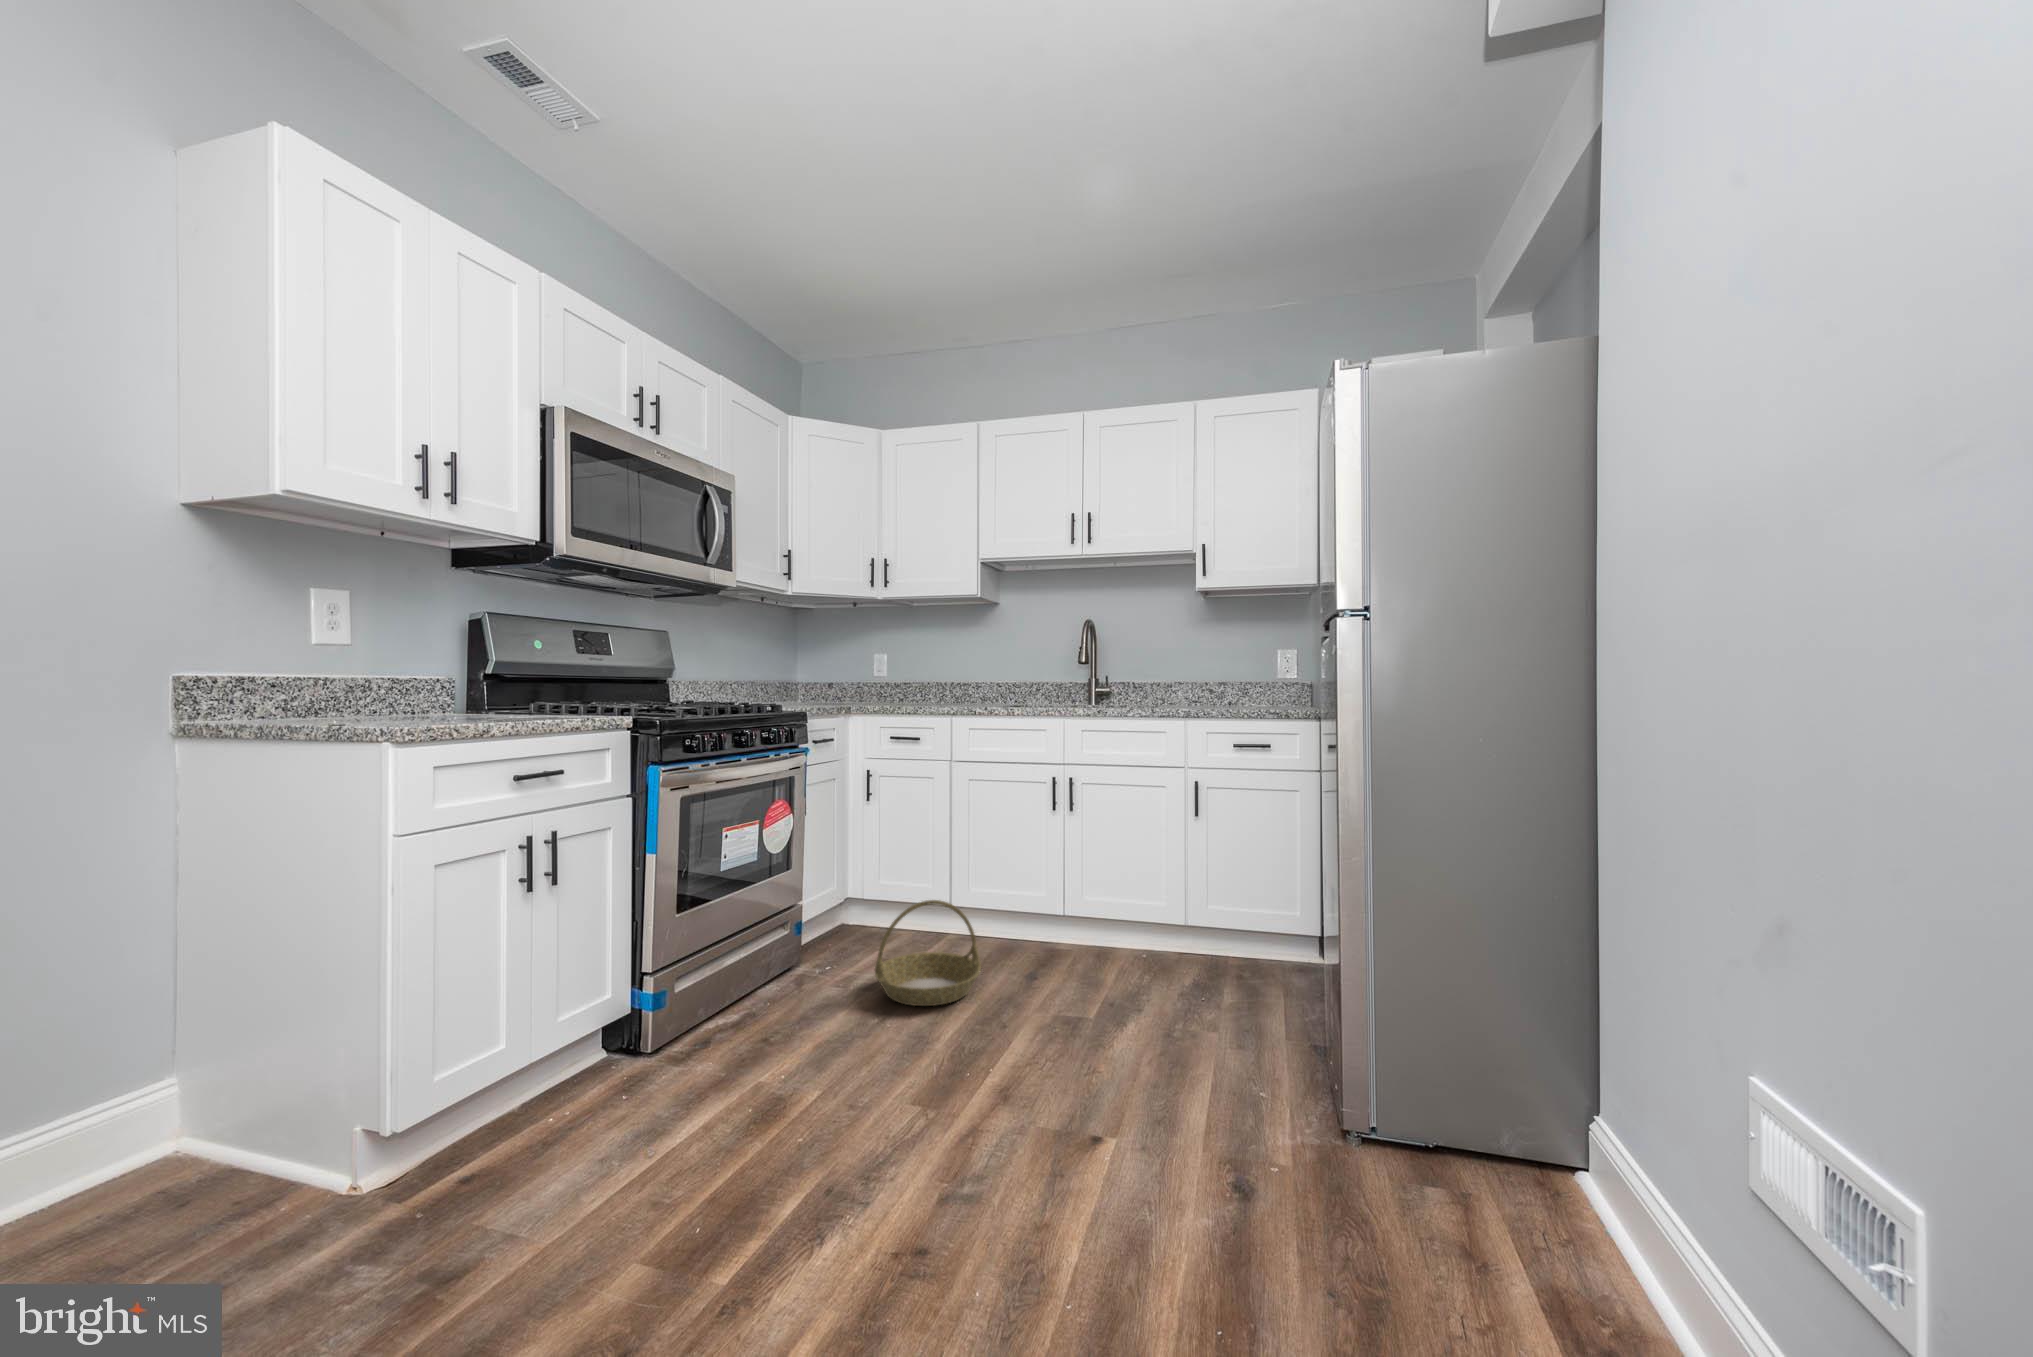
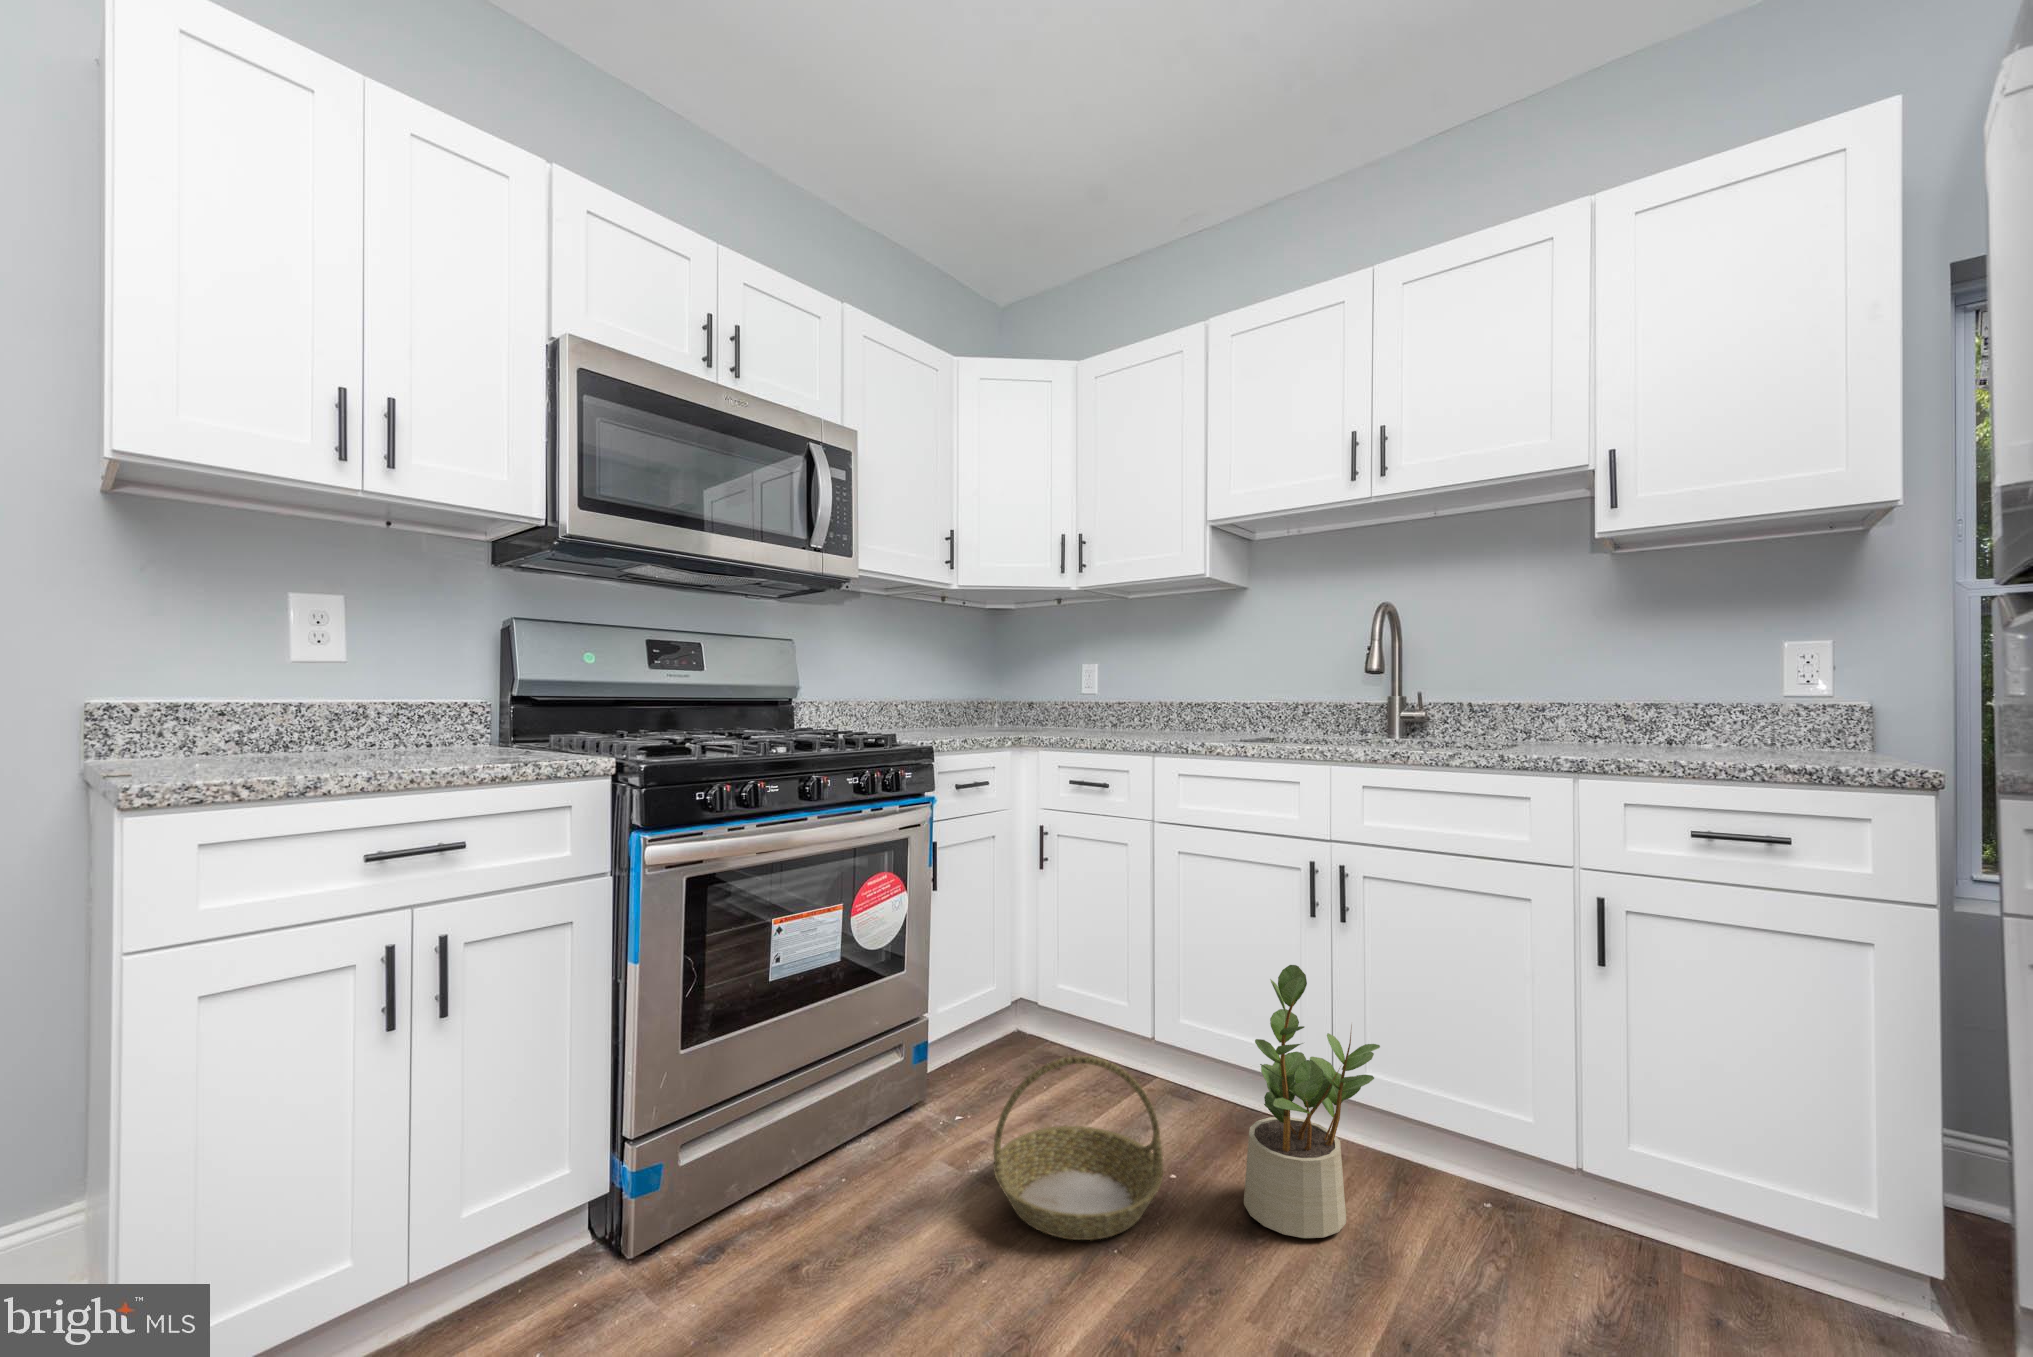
potted plant: none [1024,833,1099,985] -> present [1244,965,1380,1238]

